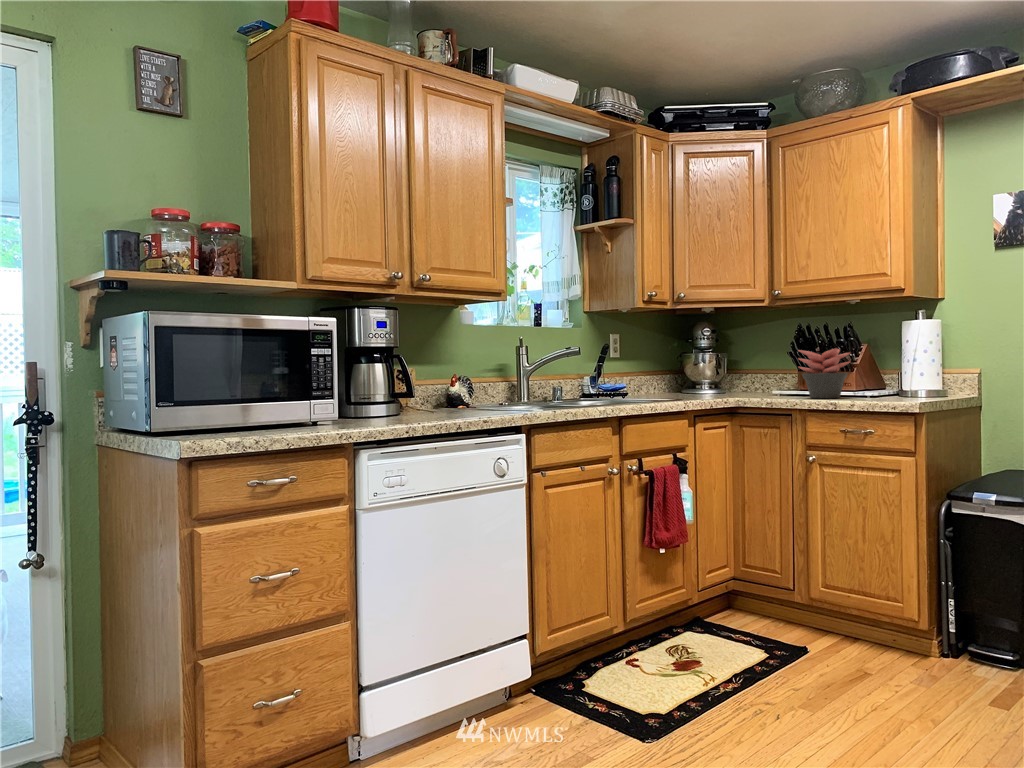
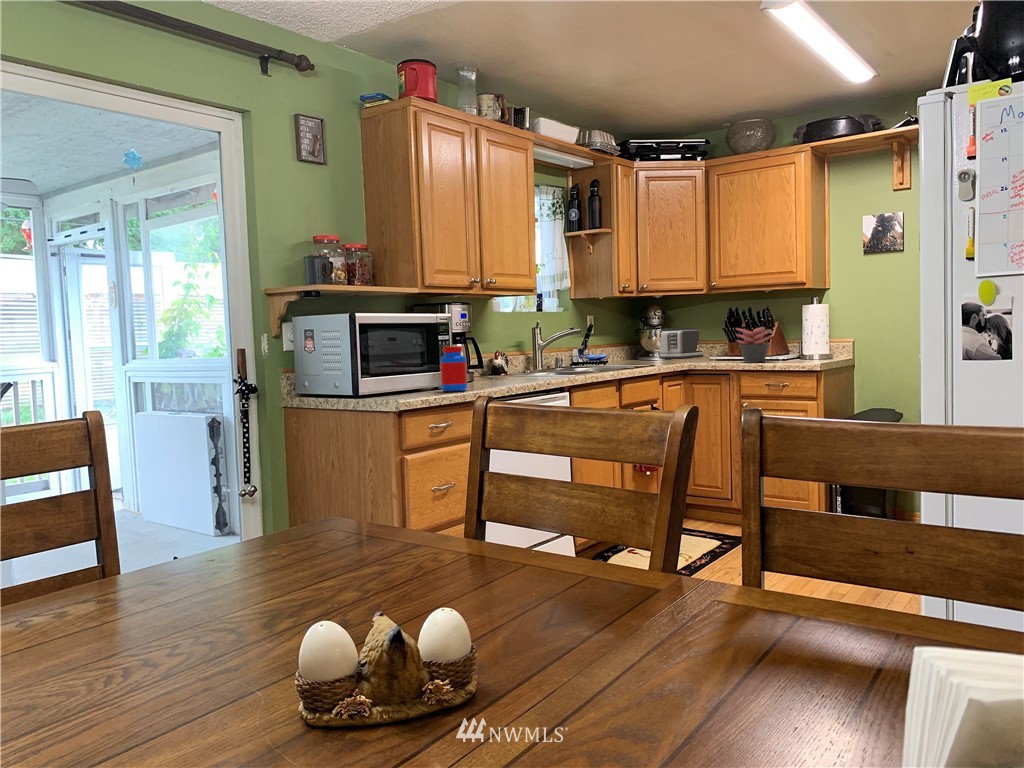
toaster: none [706,351,770,391] -> present [659,327,703,358]
jar: none [303,363,343,429] -> present [440,346,467,392]

